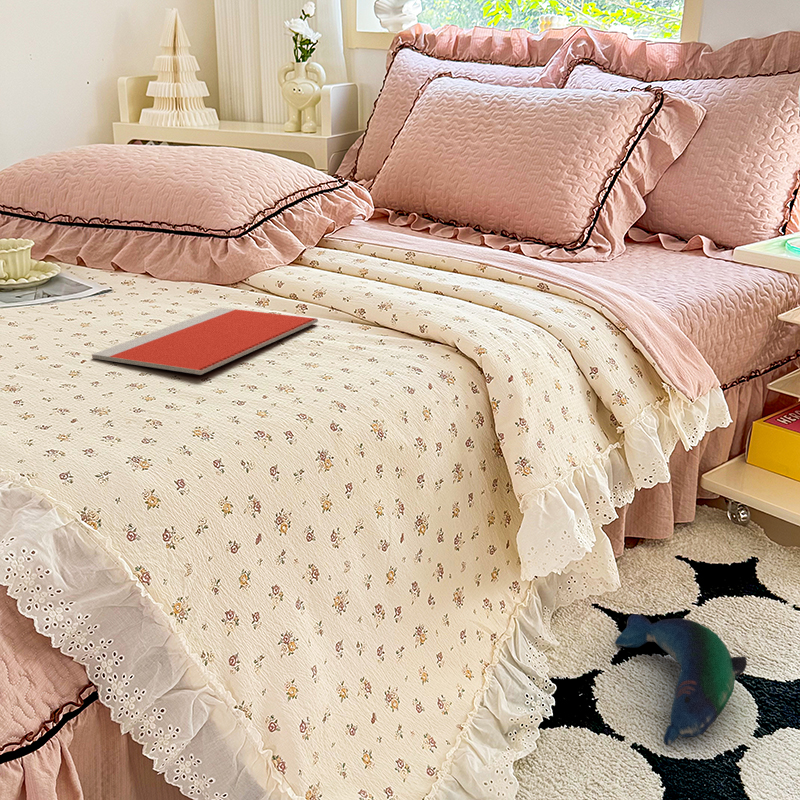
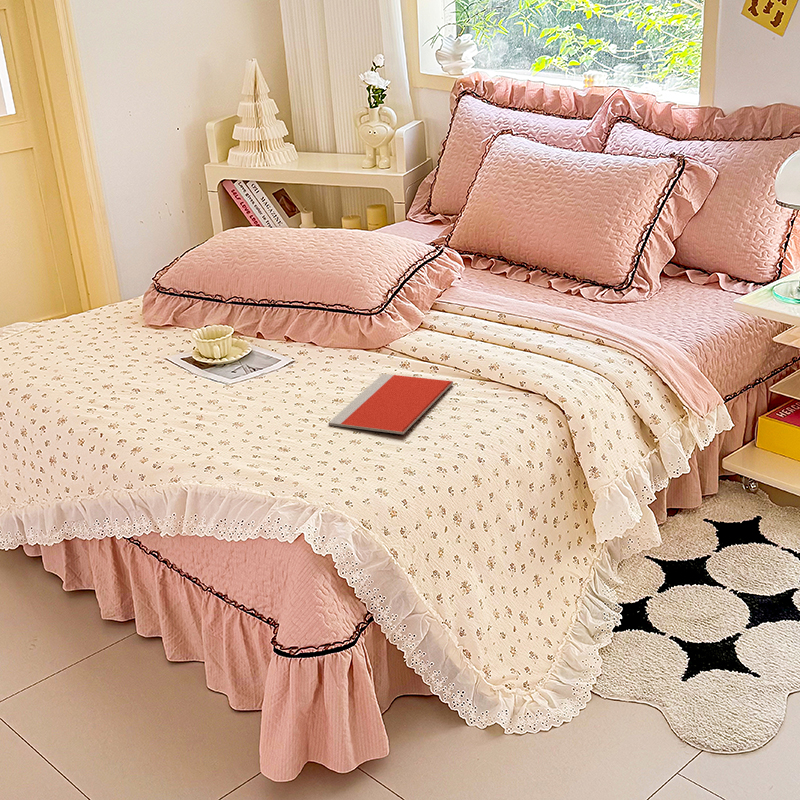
plush toy: present [615,614,747,745] -> none [660,561,741,636]

